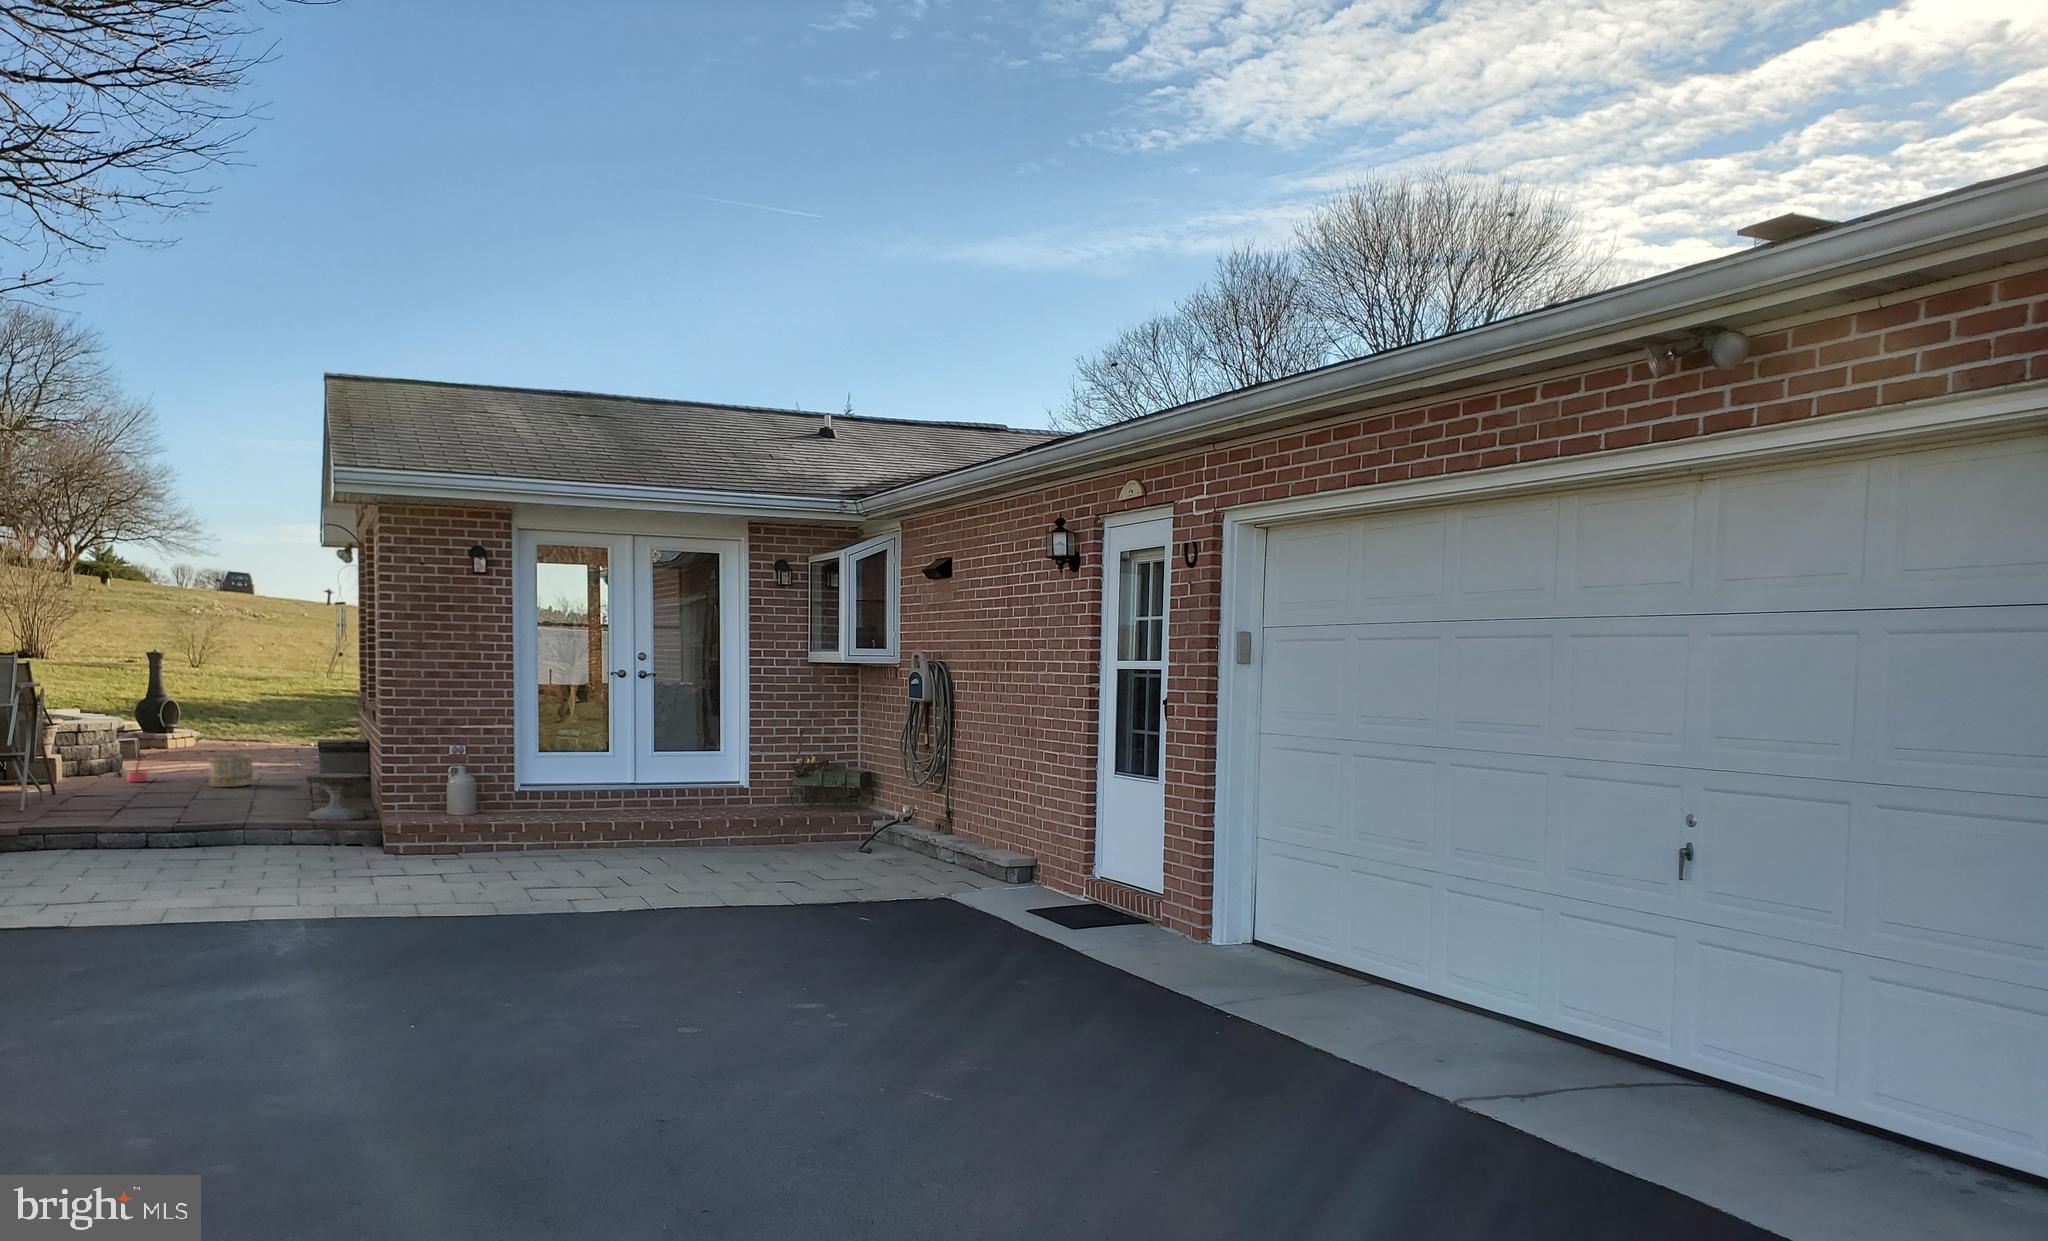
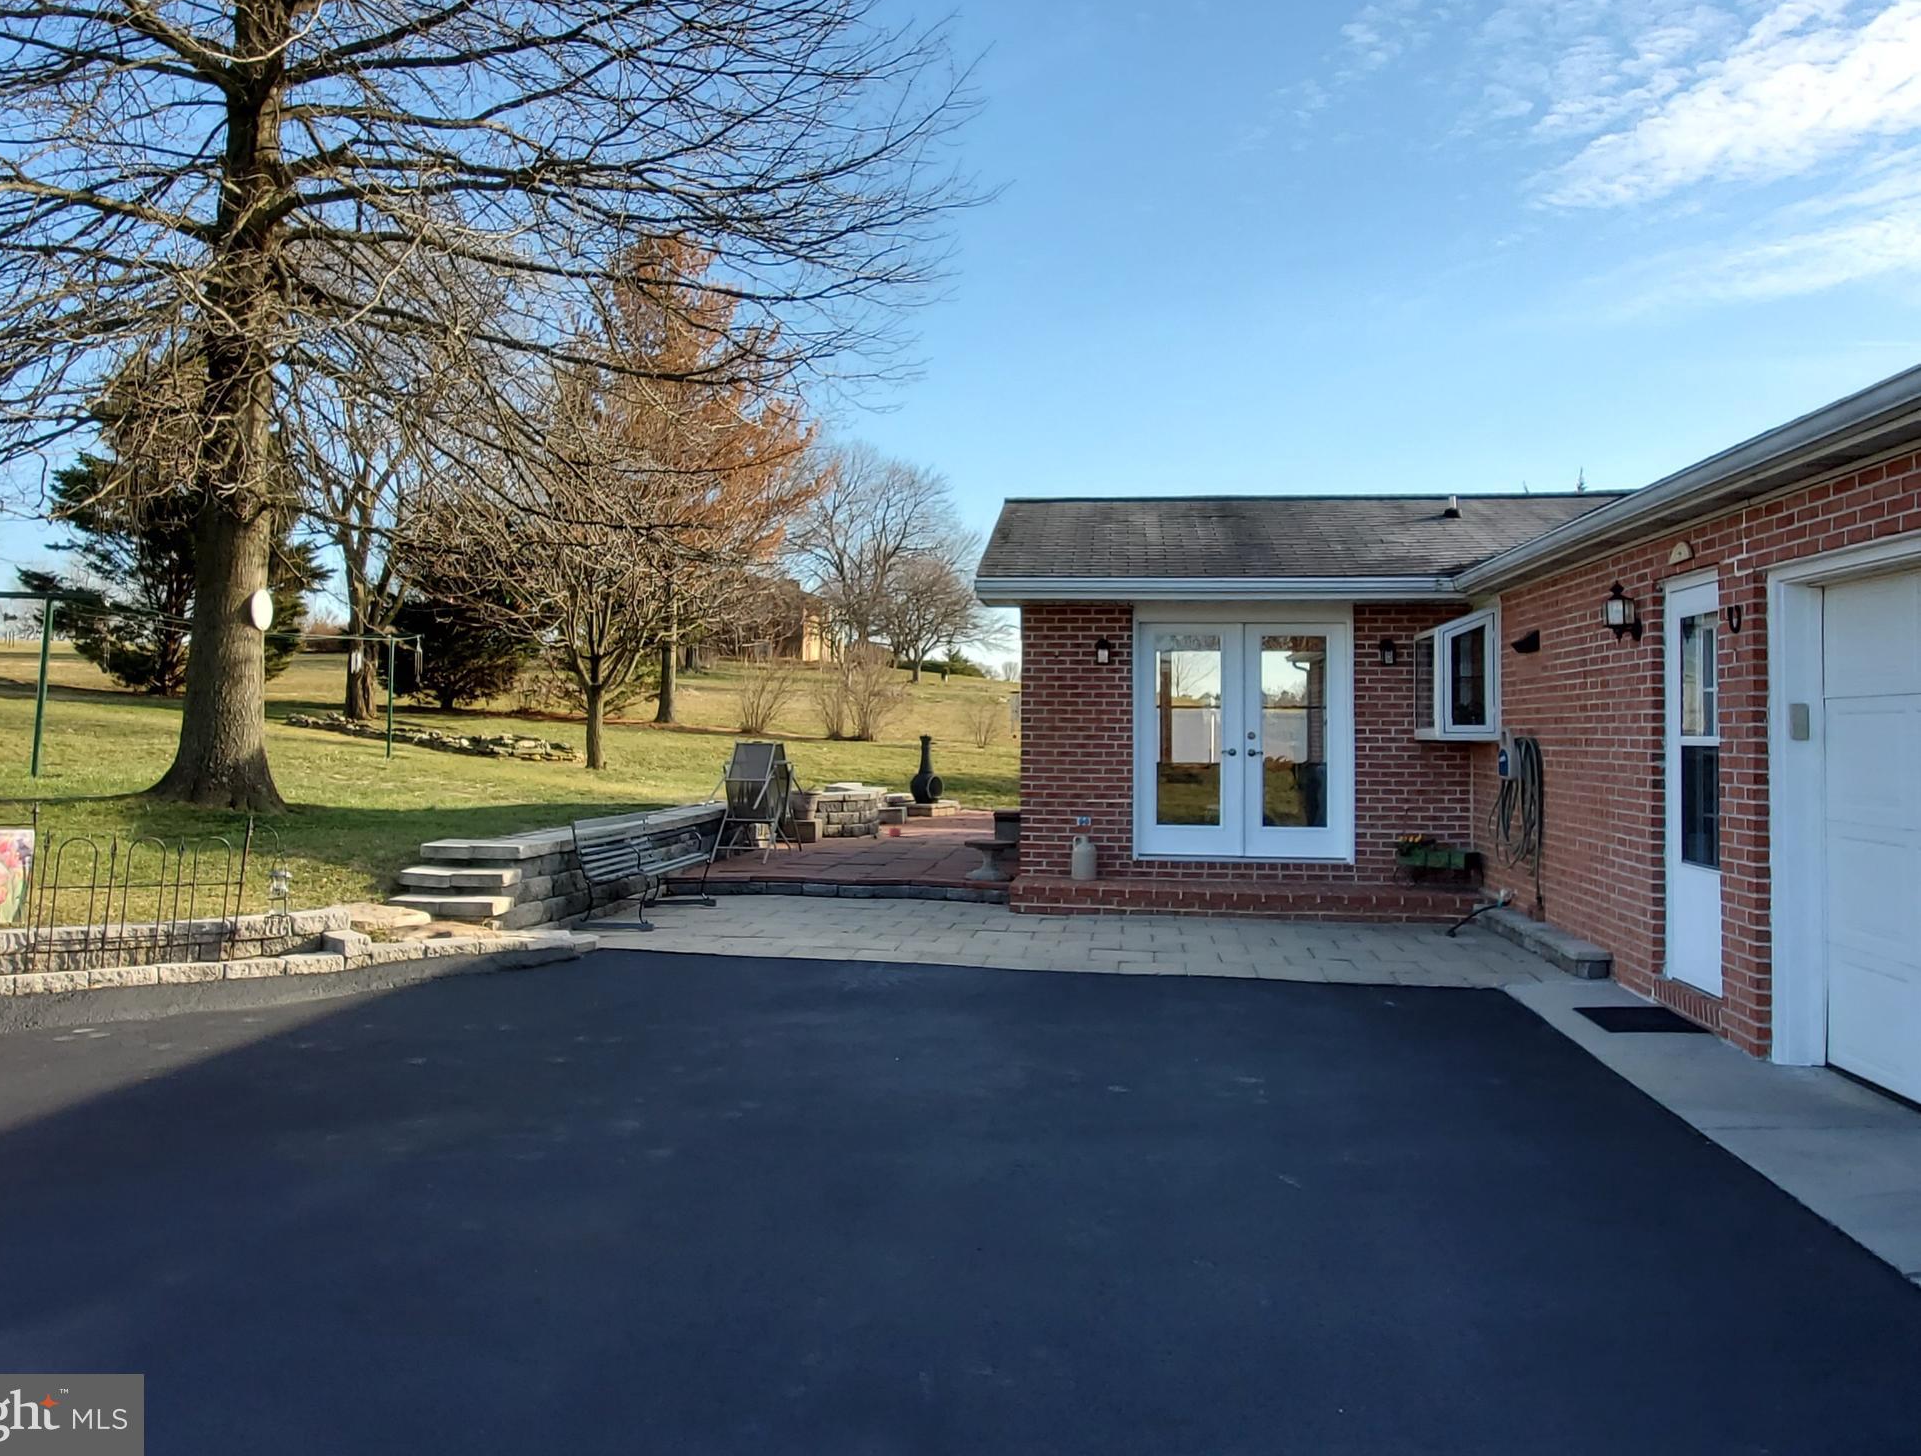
wooden bucket: present [209,754,253,787] -> none [938,818,969,843]

